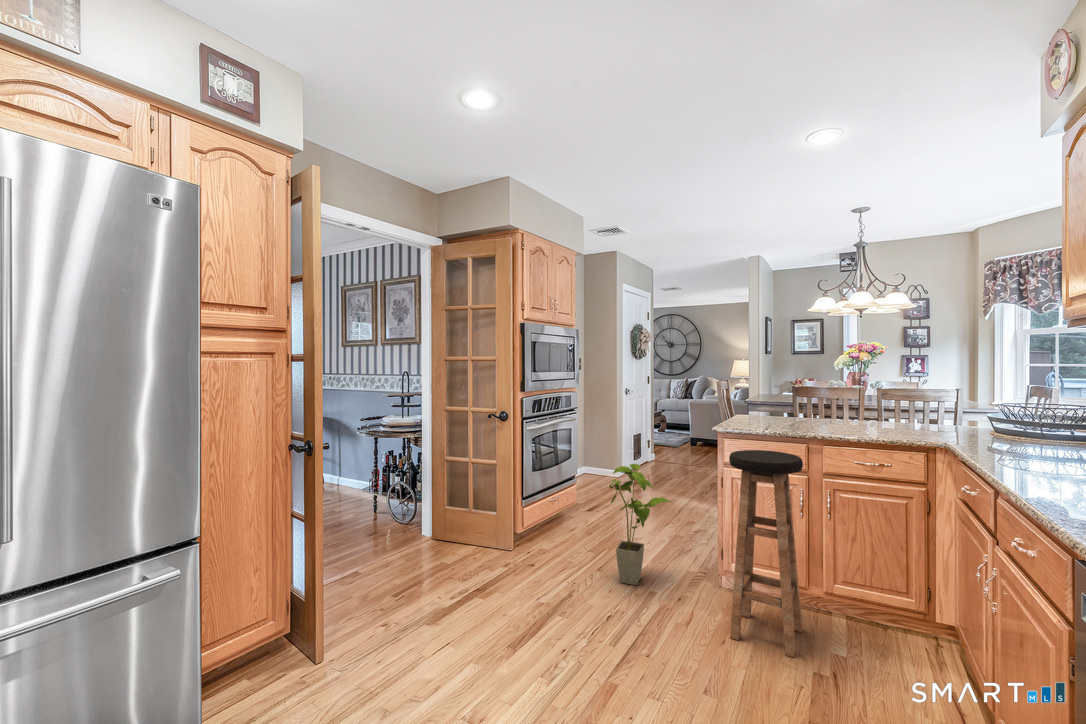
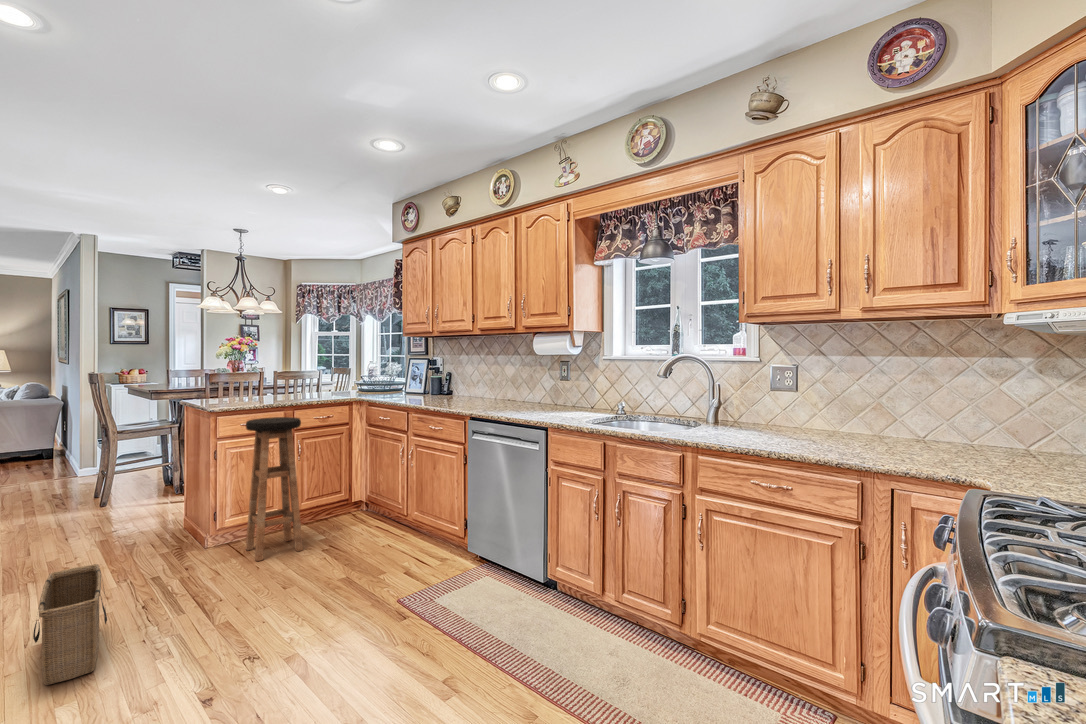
house plant: present [609,464,671,585] -> none [83,454,163,582]
basket: none [471,556,559,664] -> present [33,564,107,685]

